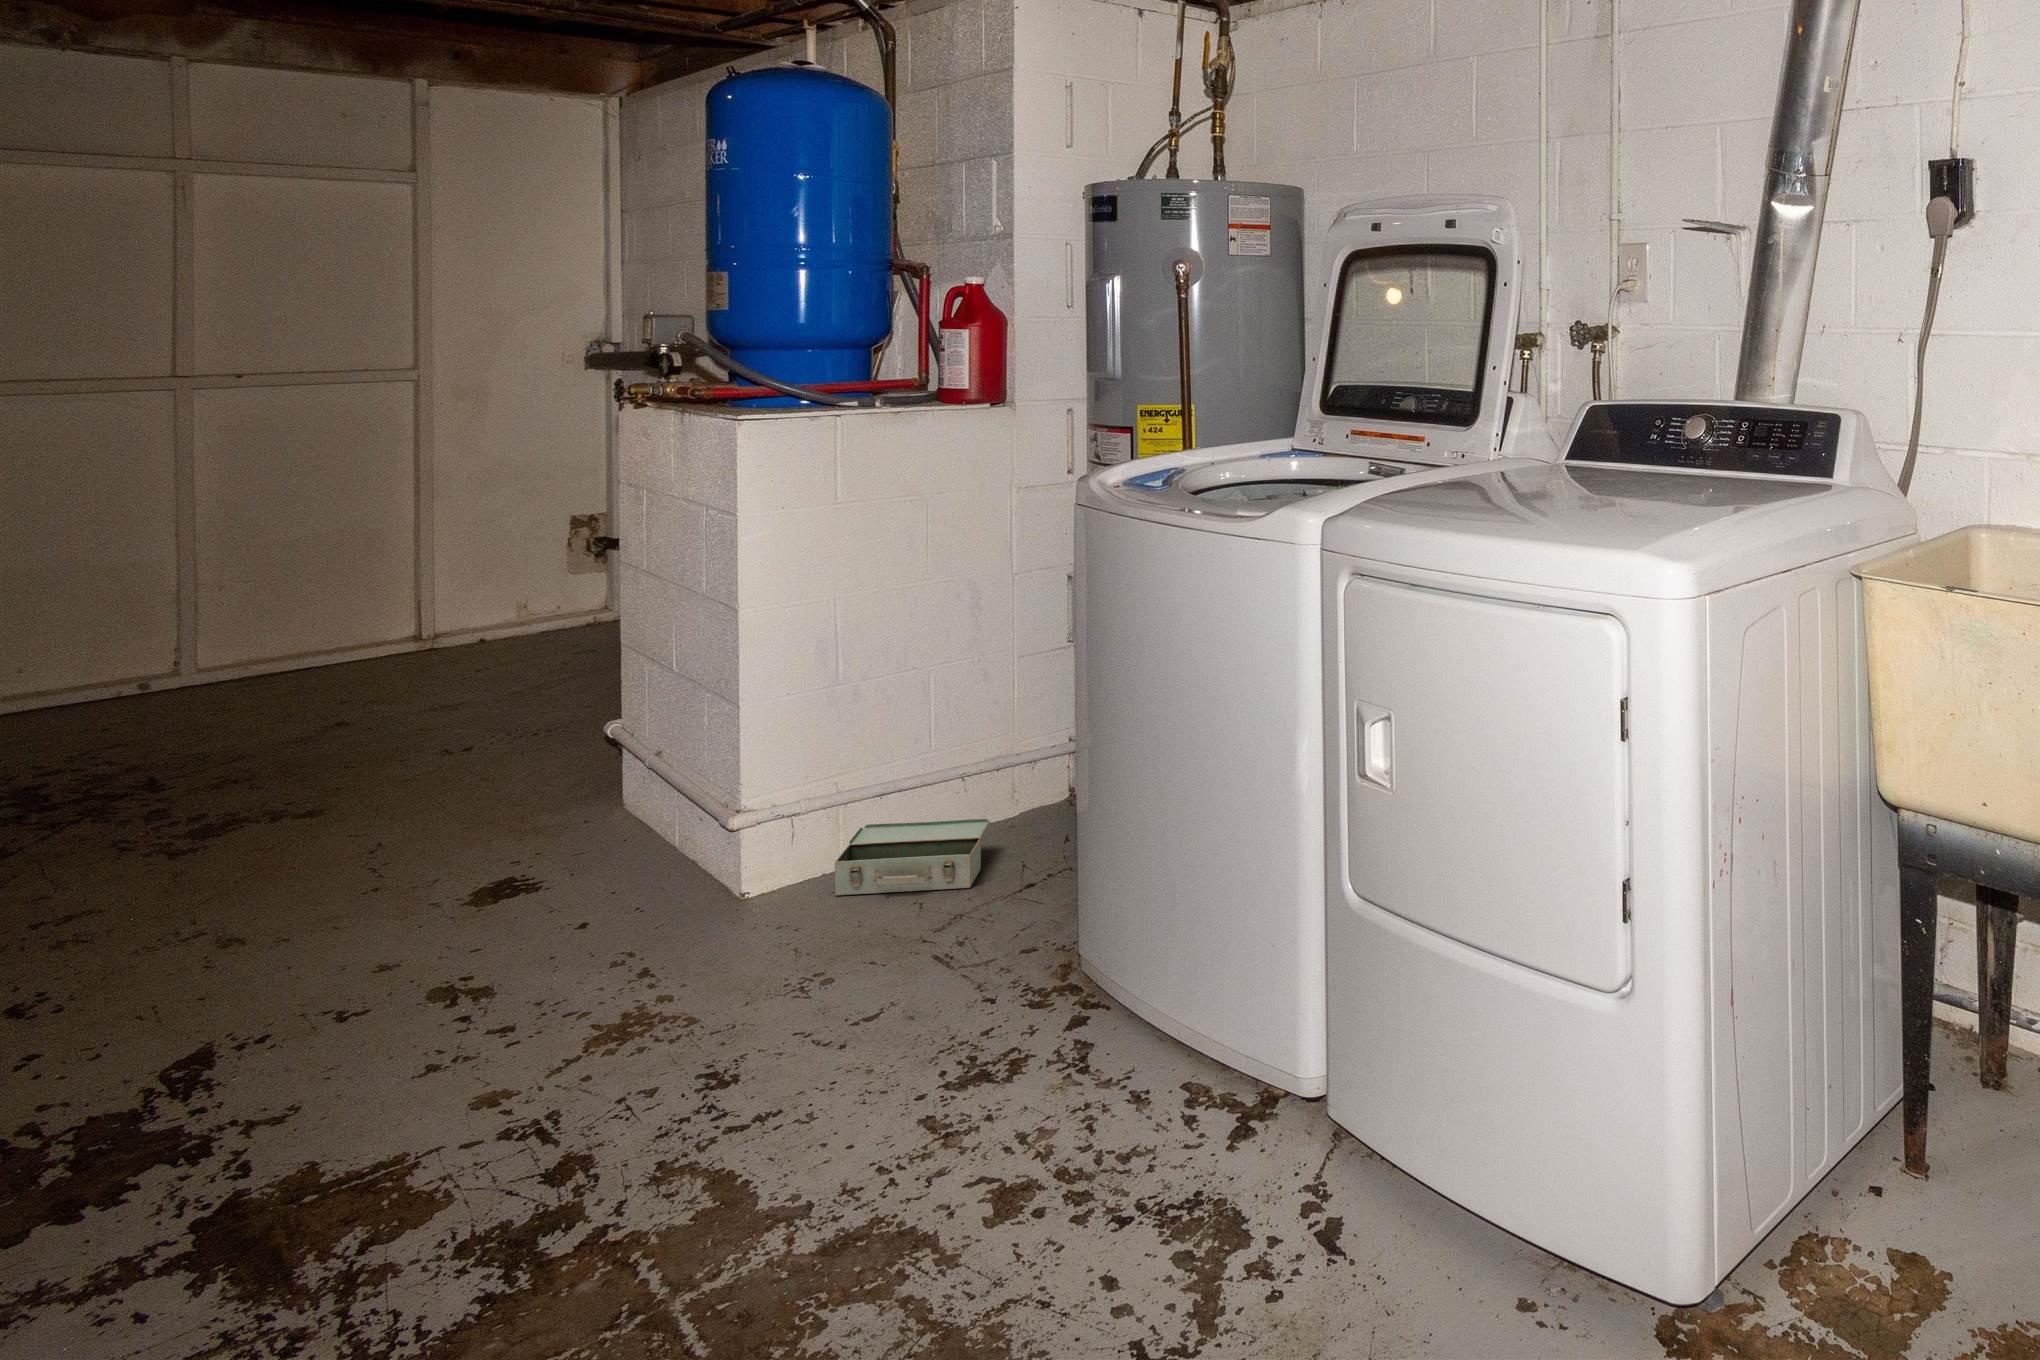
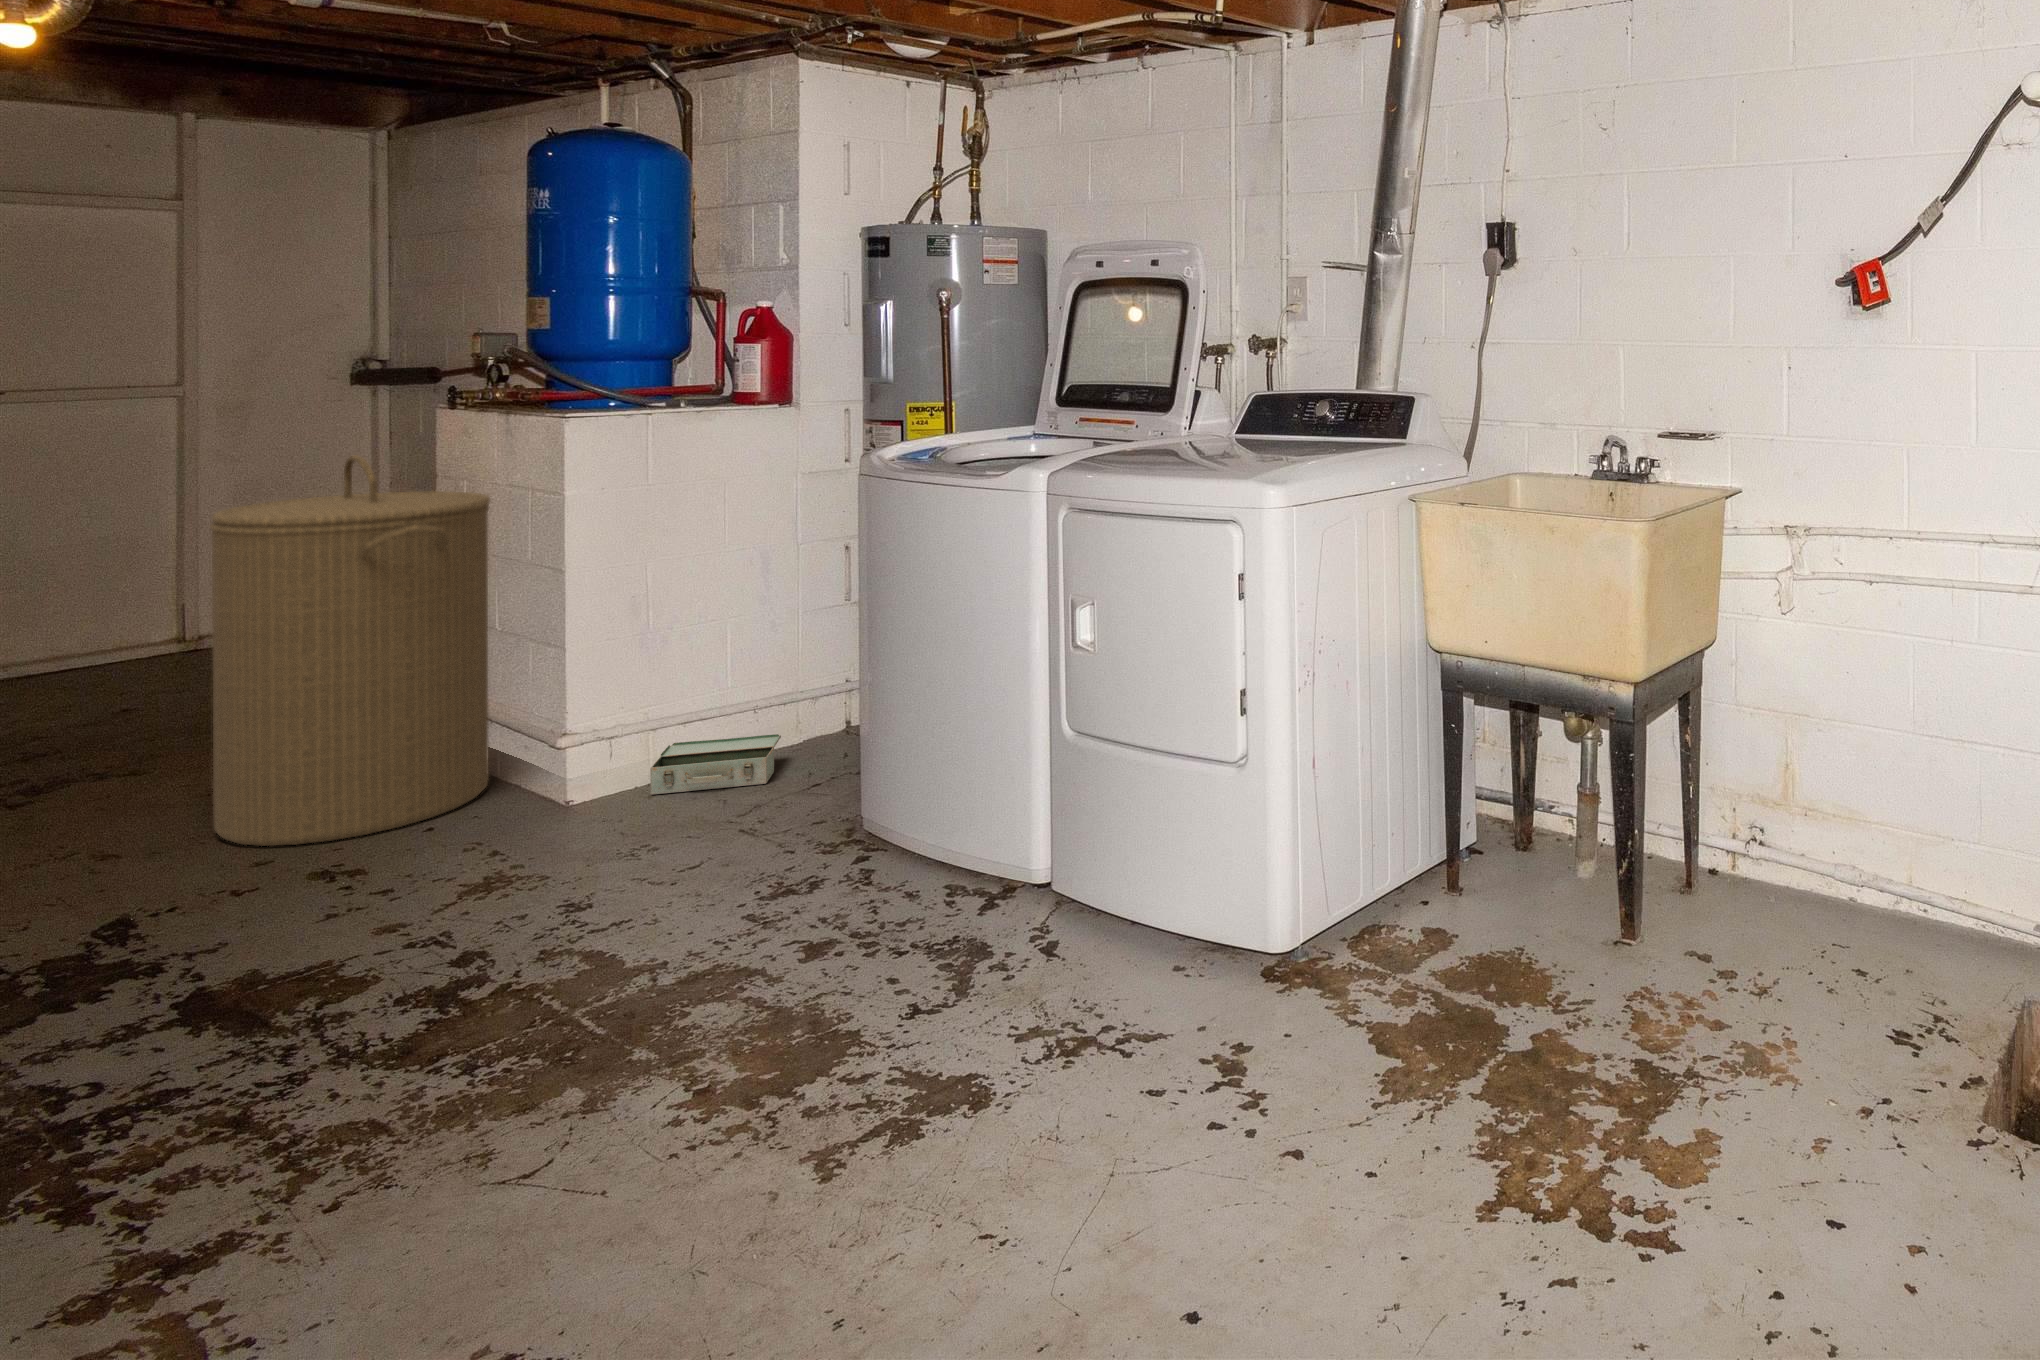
laundry hamper: none [343,463,661,943] -> present [210,455,490,846]

